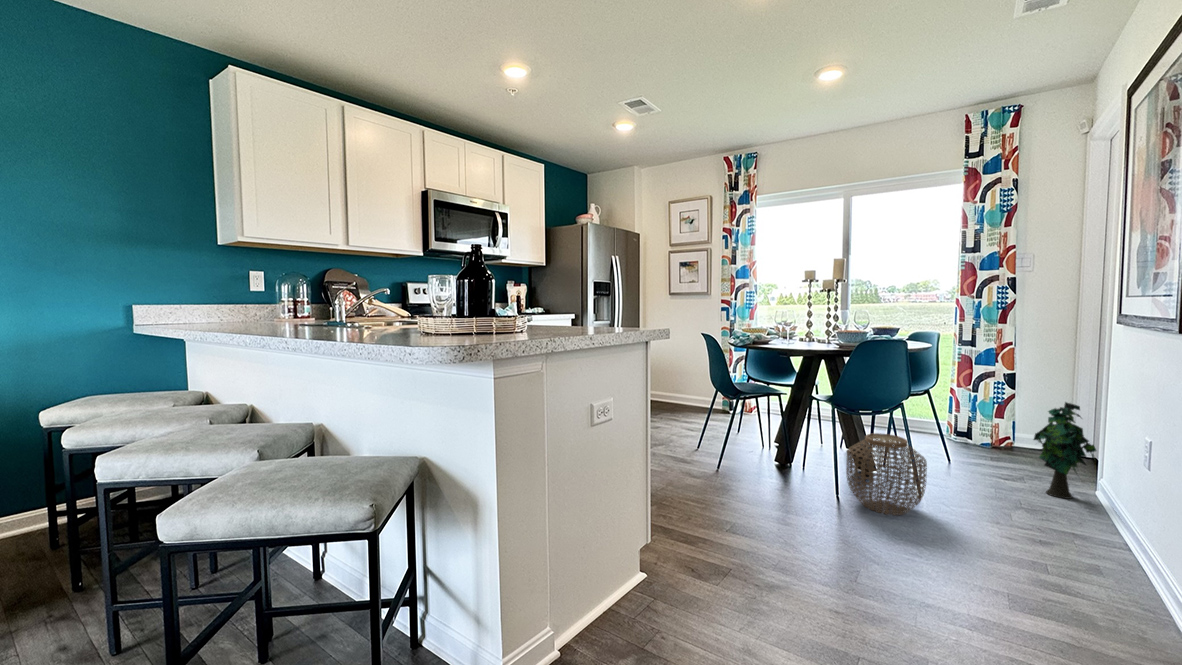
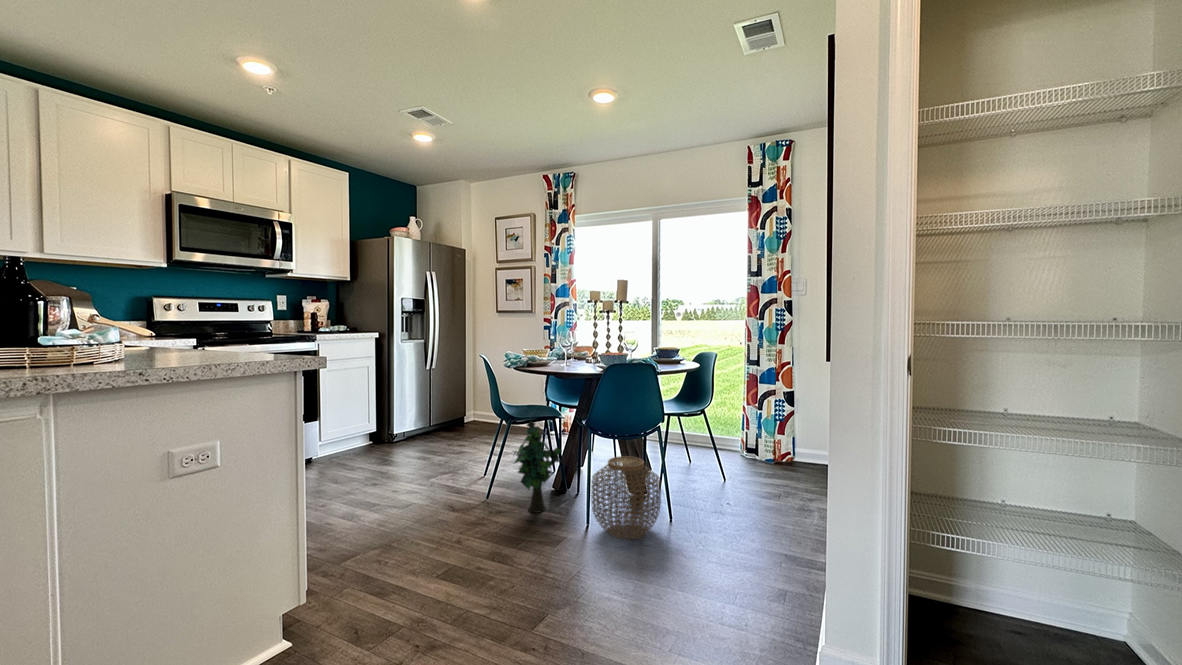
decorative plant: present [1034,402,1096,499] -> present [514,421,562,513]

